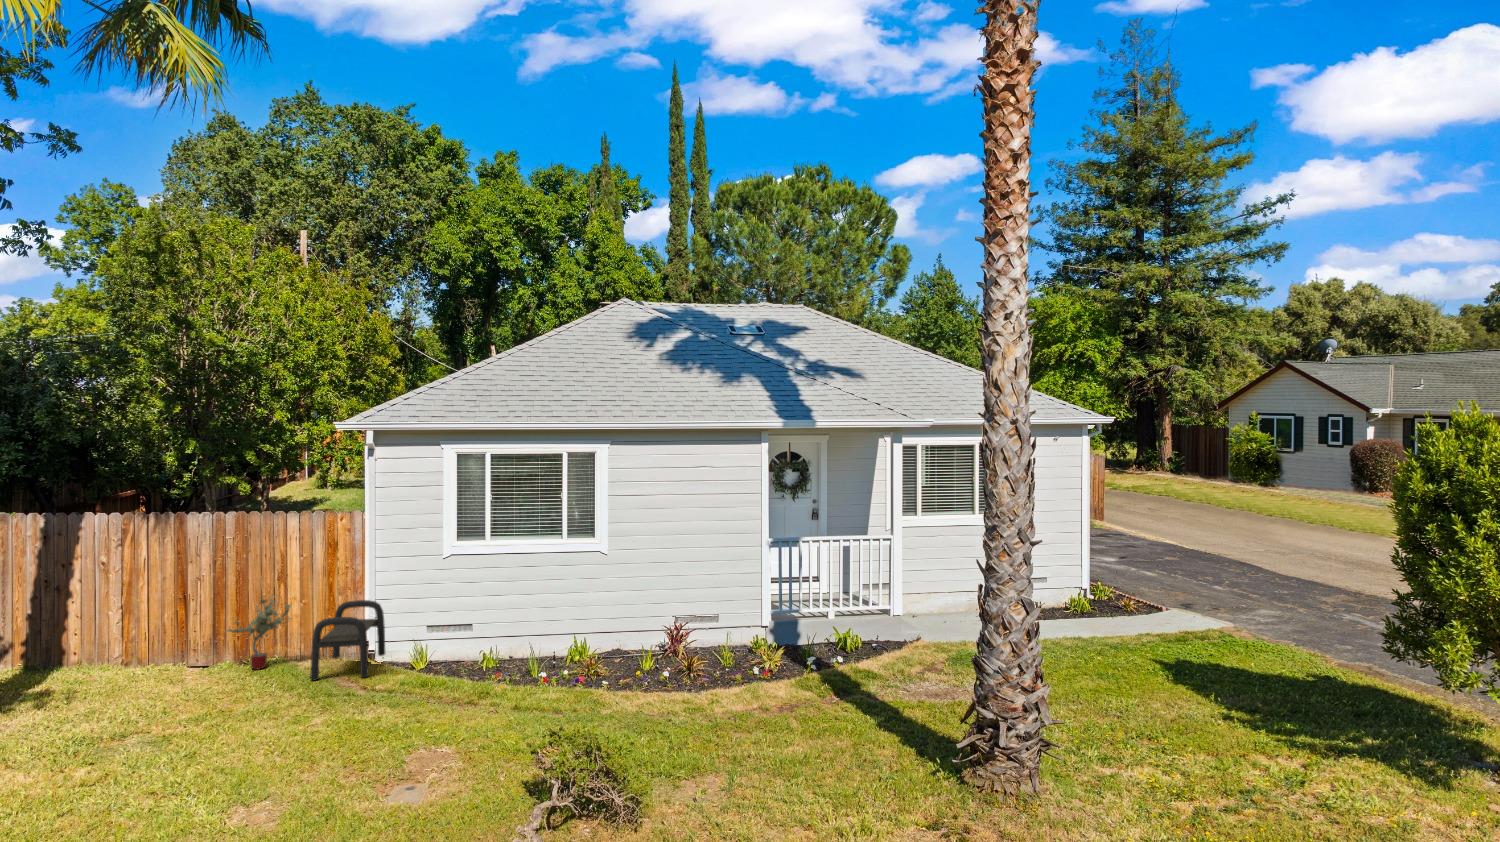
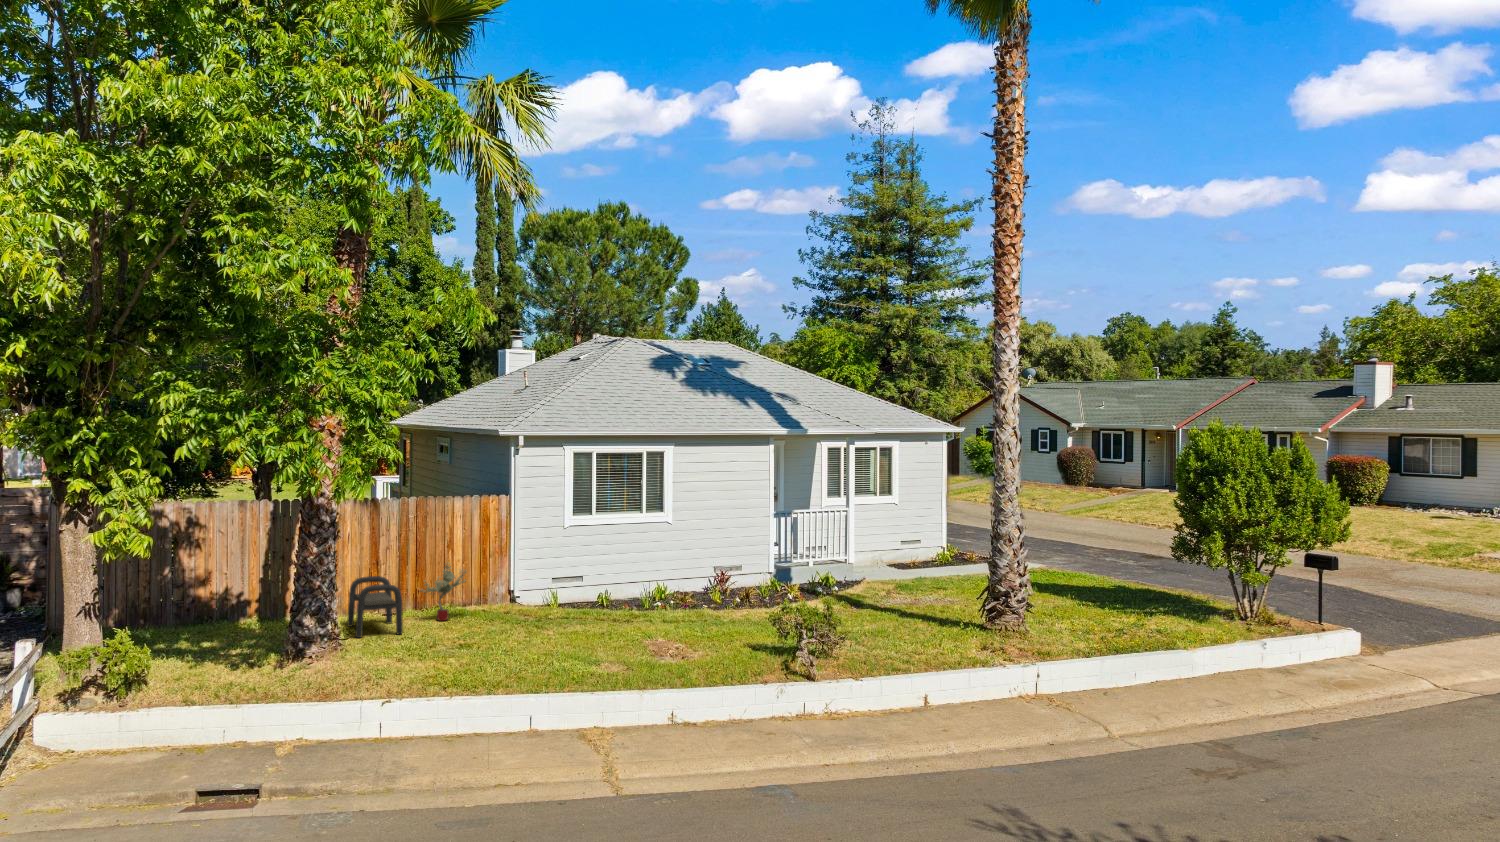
bench: present [310,600,385,680] -> present [347,576,403,638]

